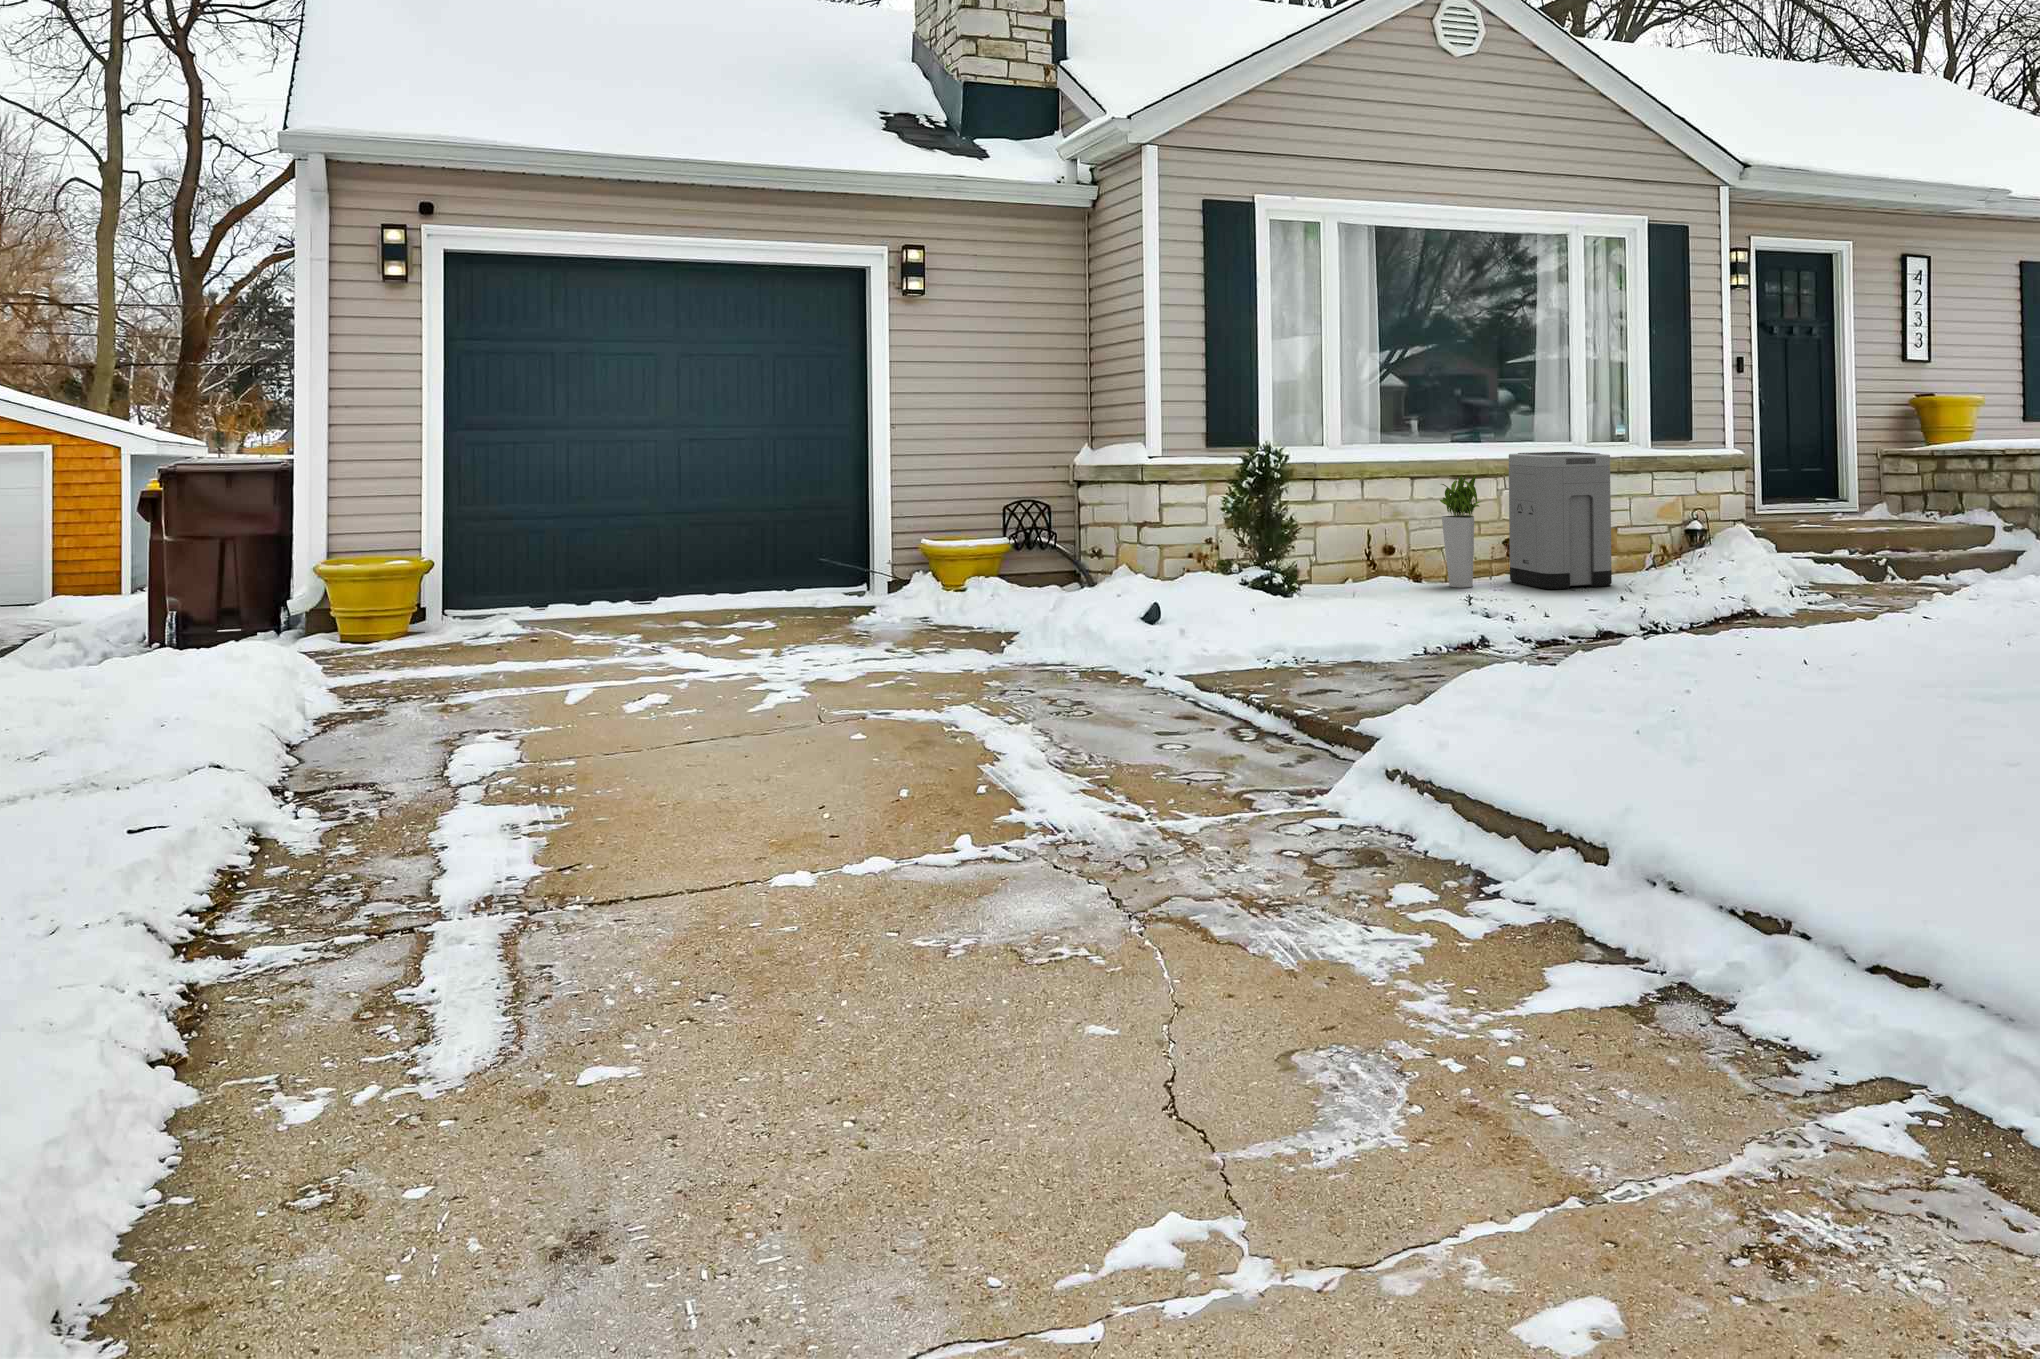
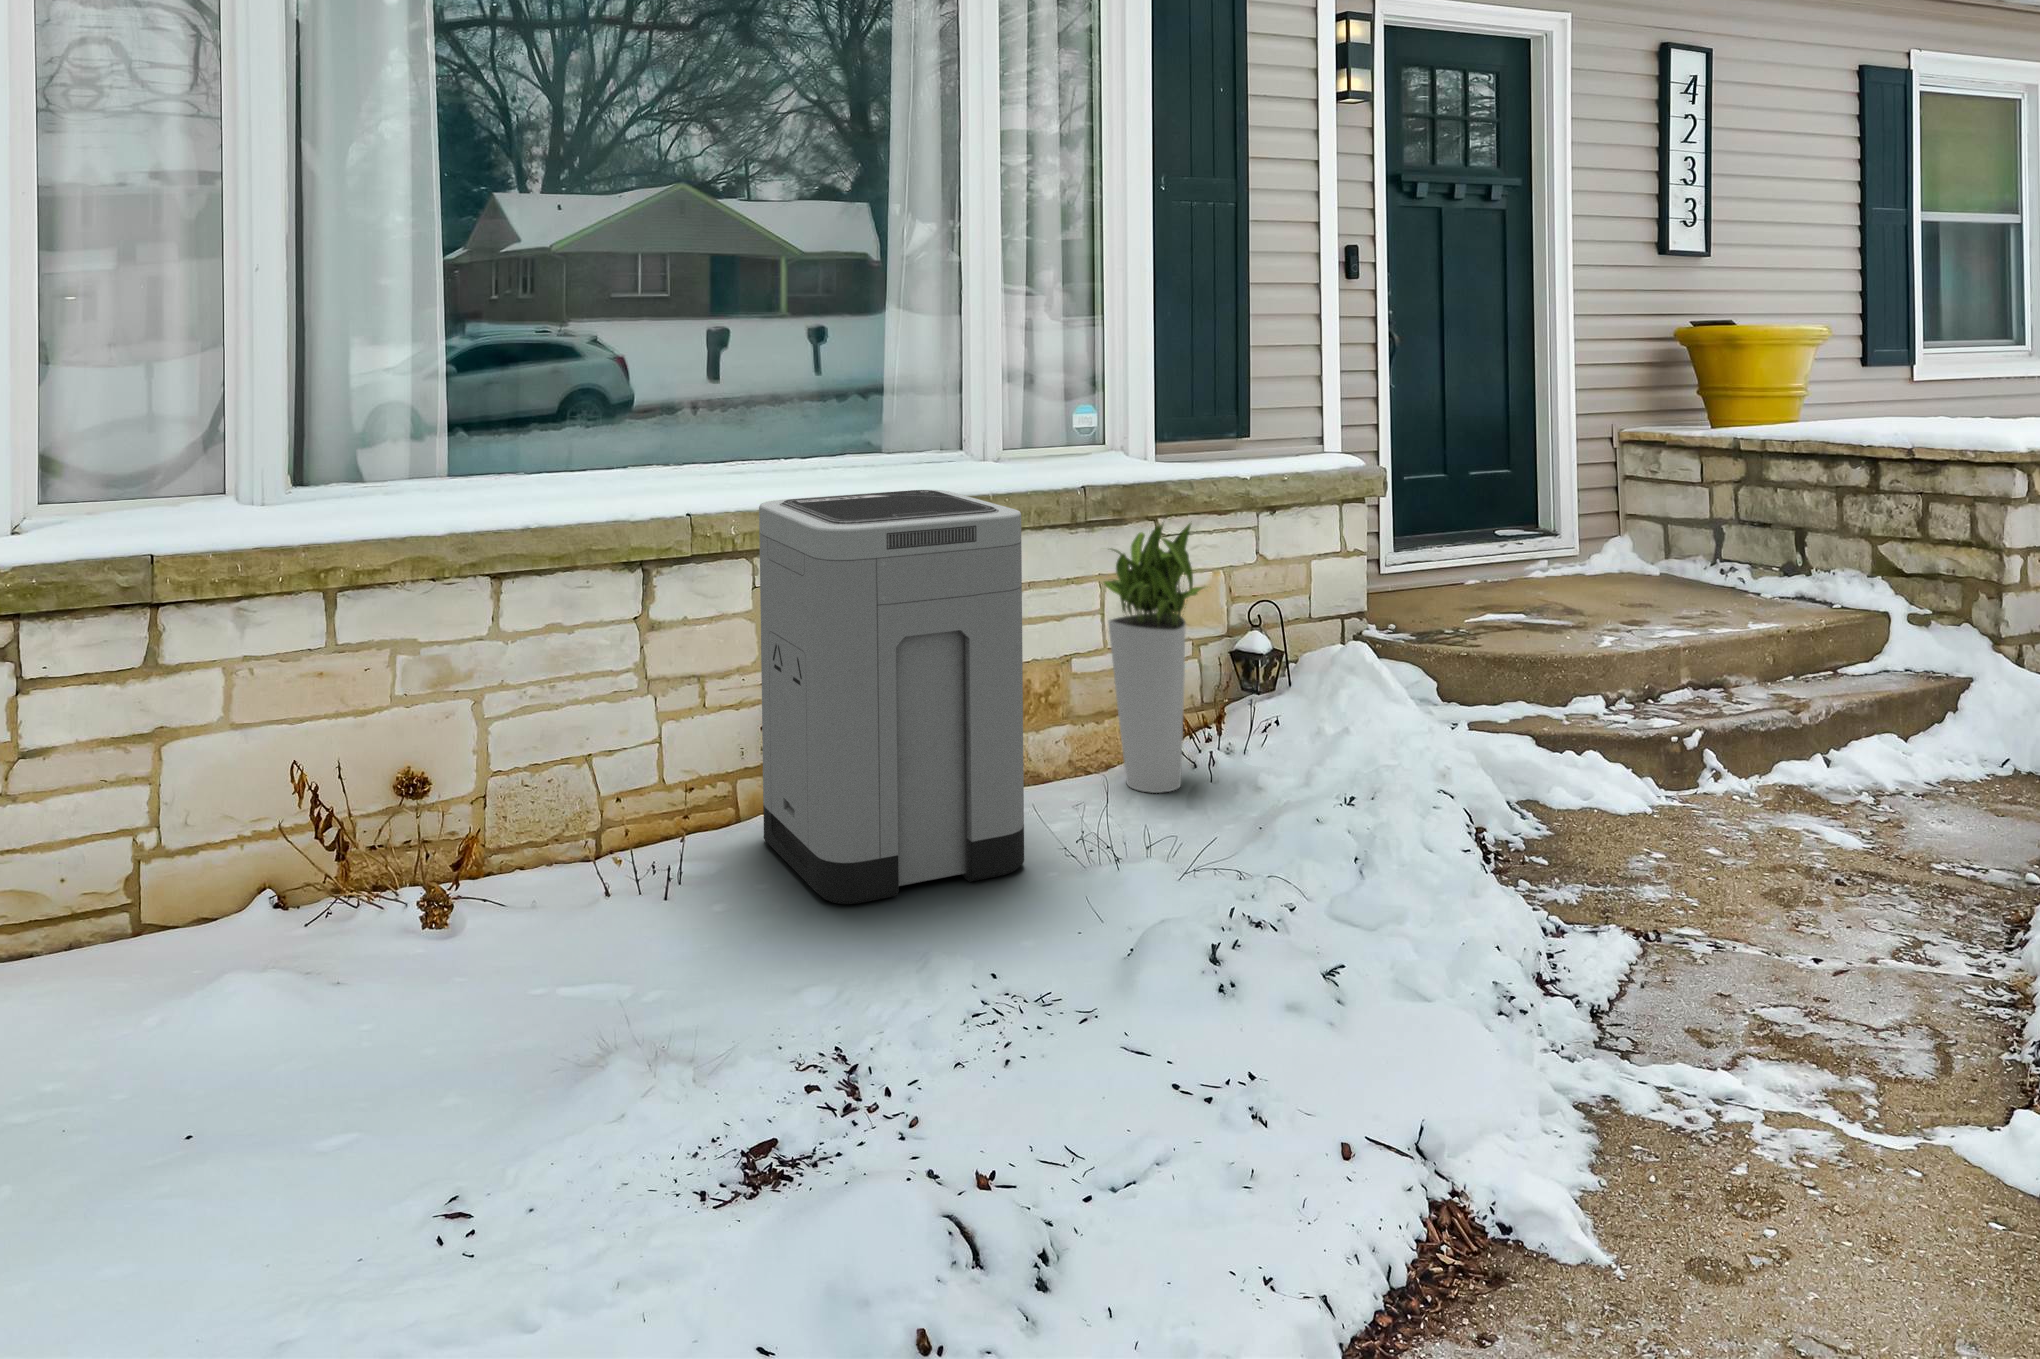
planter: present [1440,475,1481,588] -> present [1104,523,1203,793]

